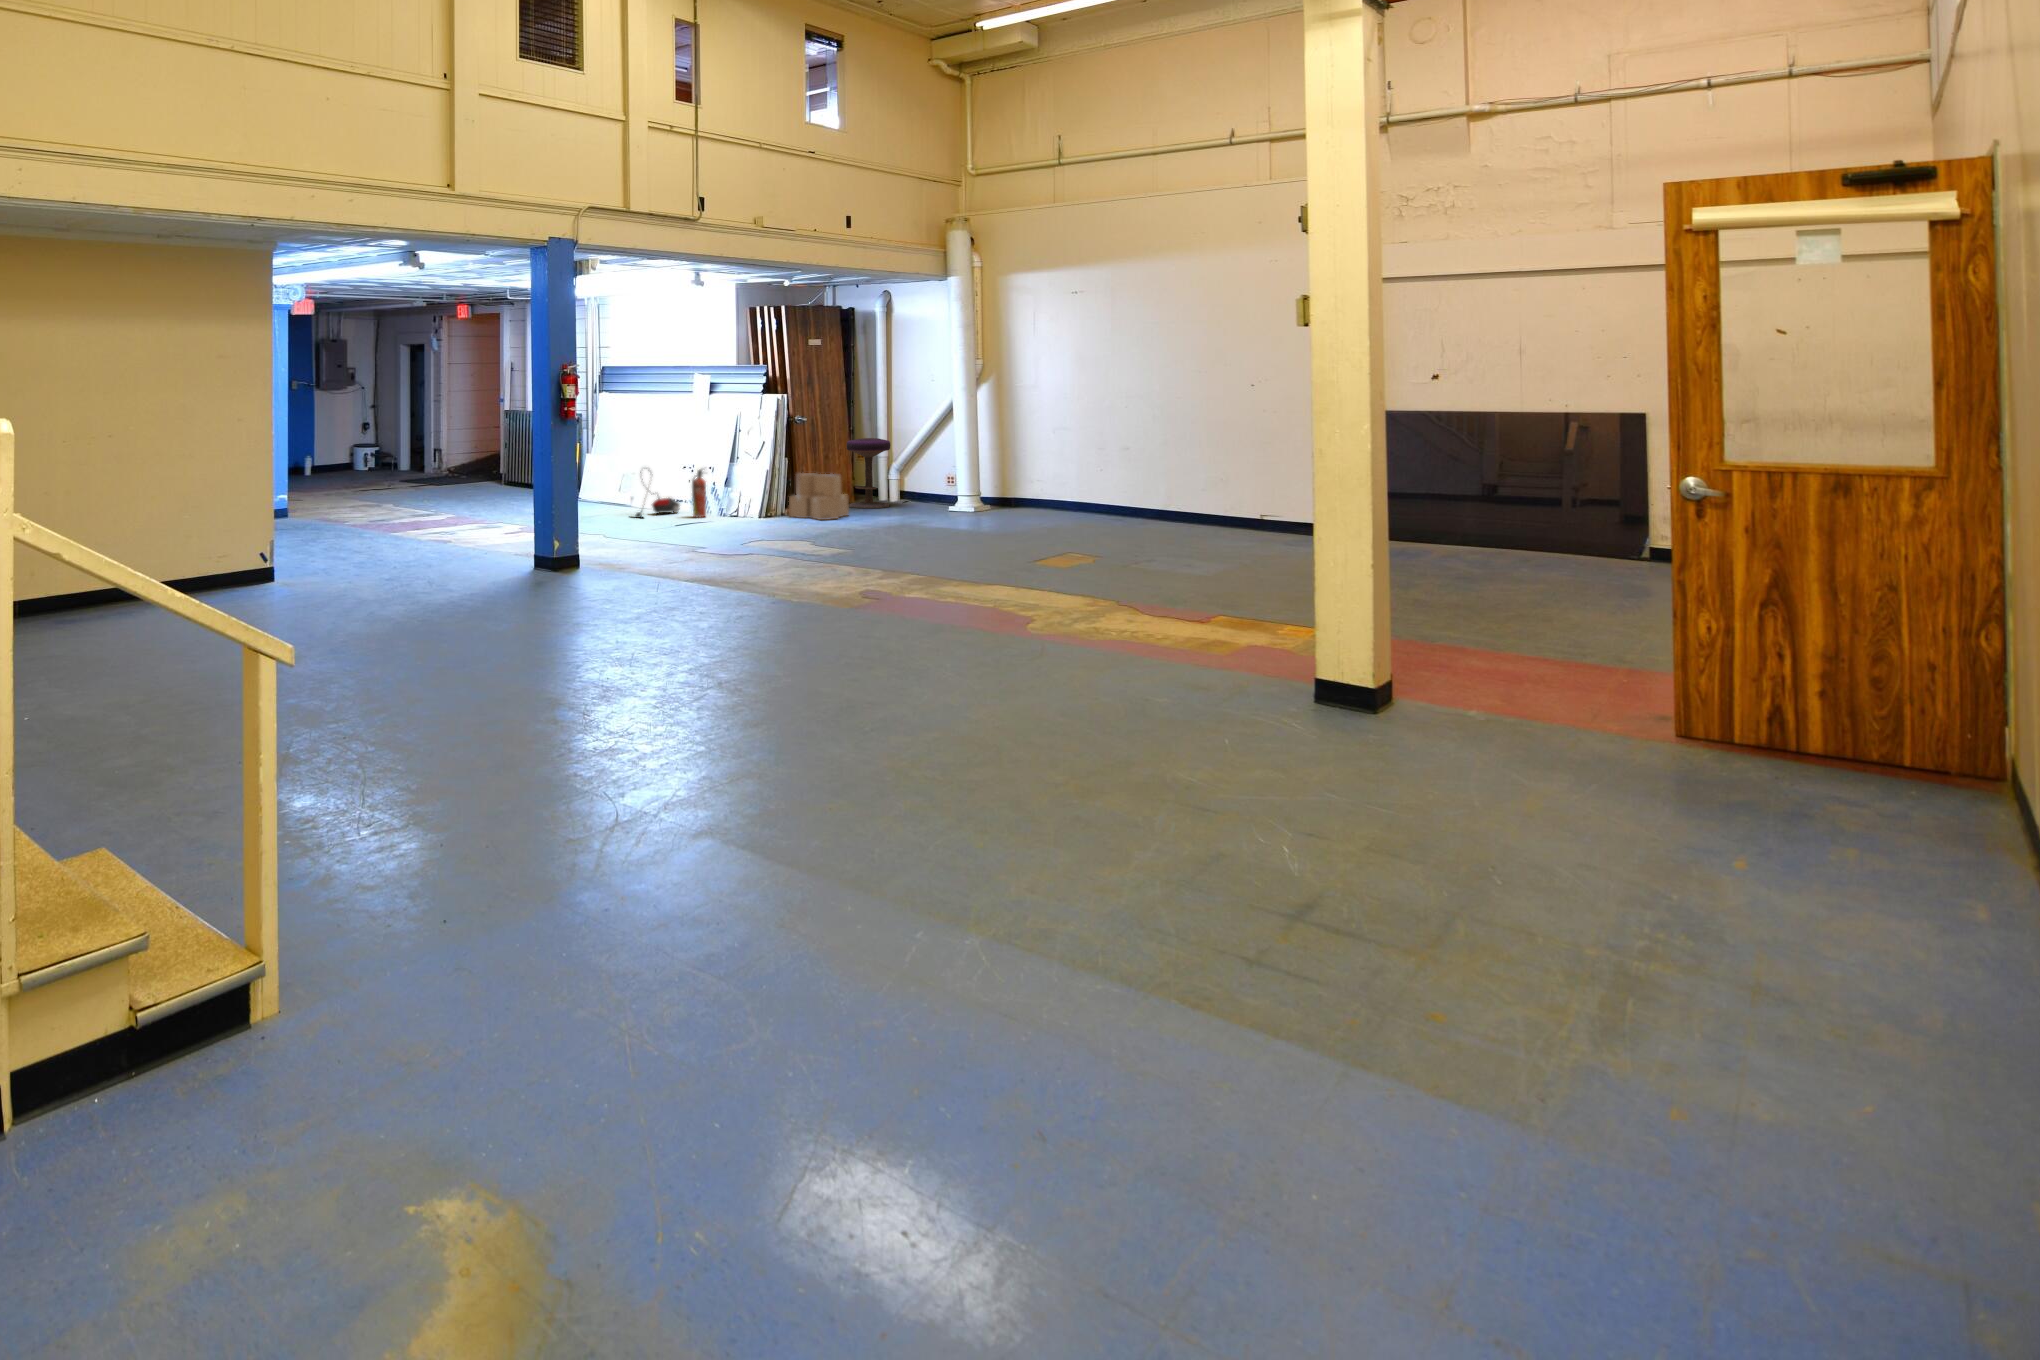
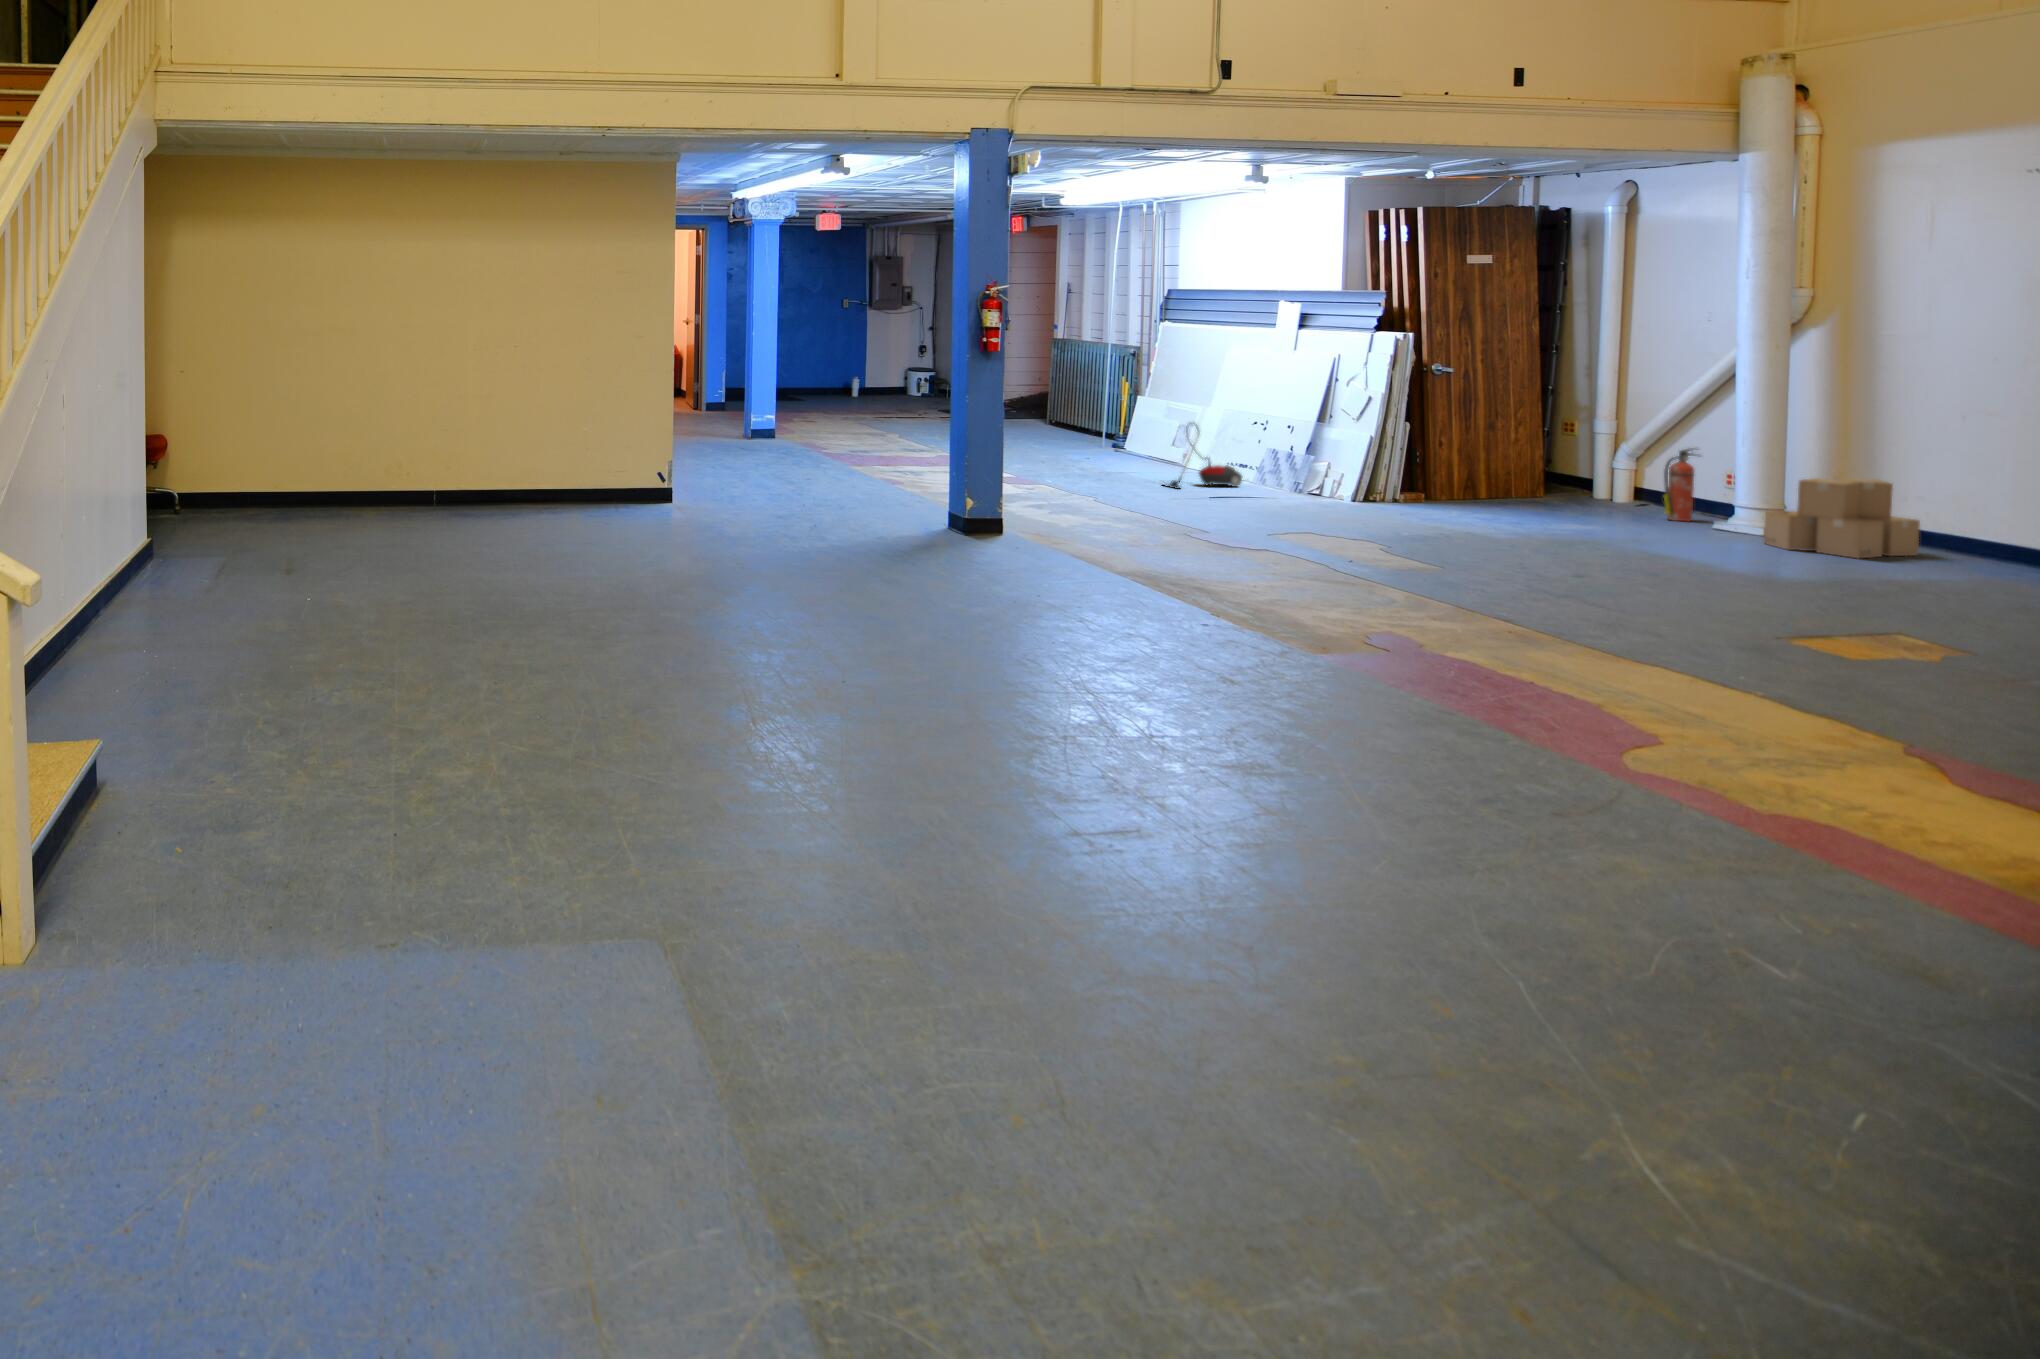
stool: present [847,438,891,508] -> none [1532,404,1616,512]
fire extinguisher: present [692,469,706,518] -> present [1664,449,1698,521]
cardboard box: present [789,473,849,520] -> present [1764,477,1920,559]

